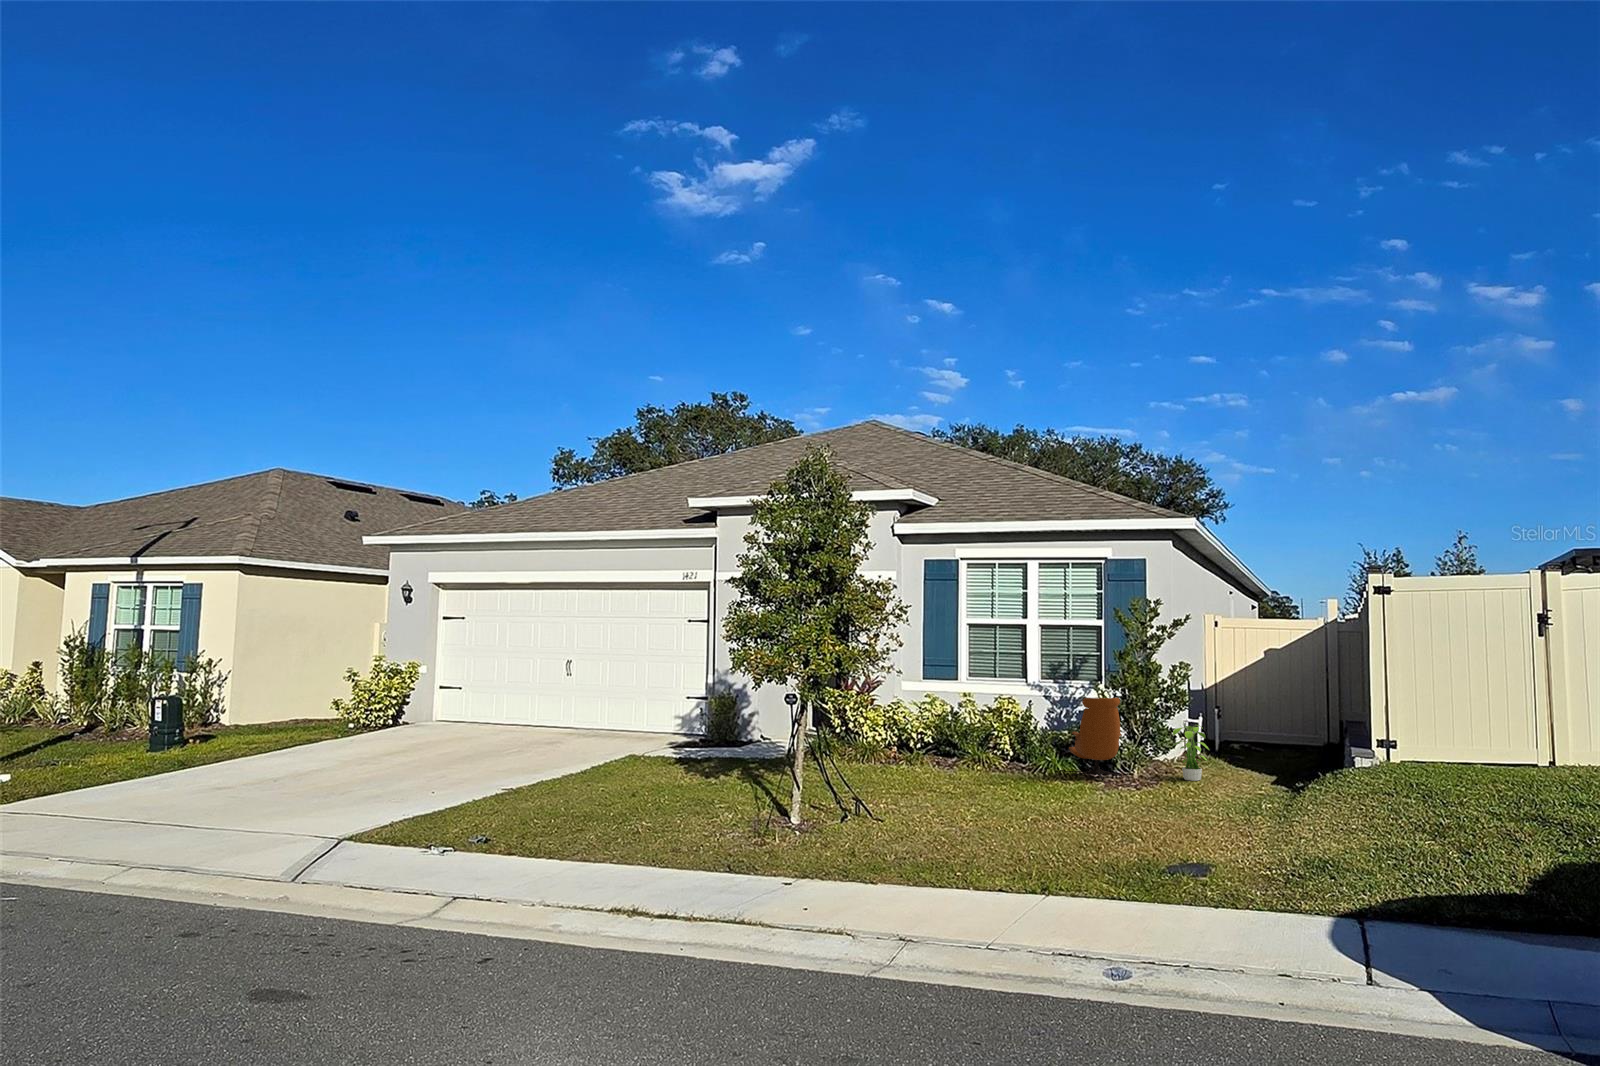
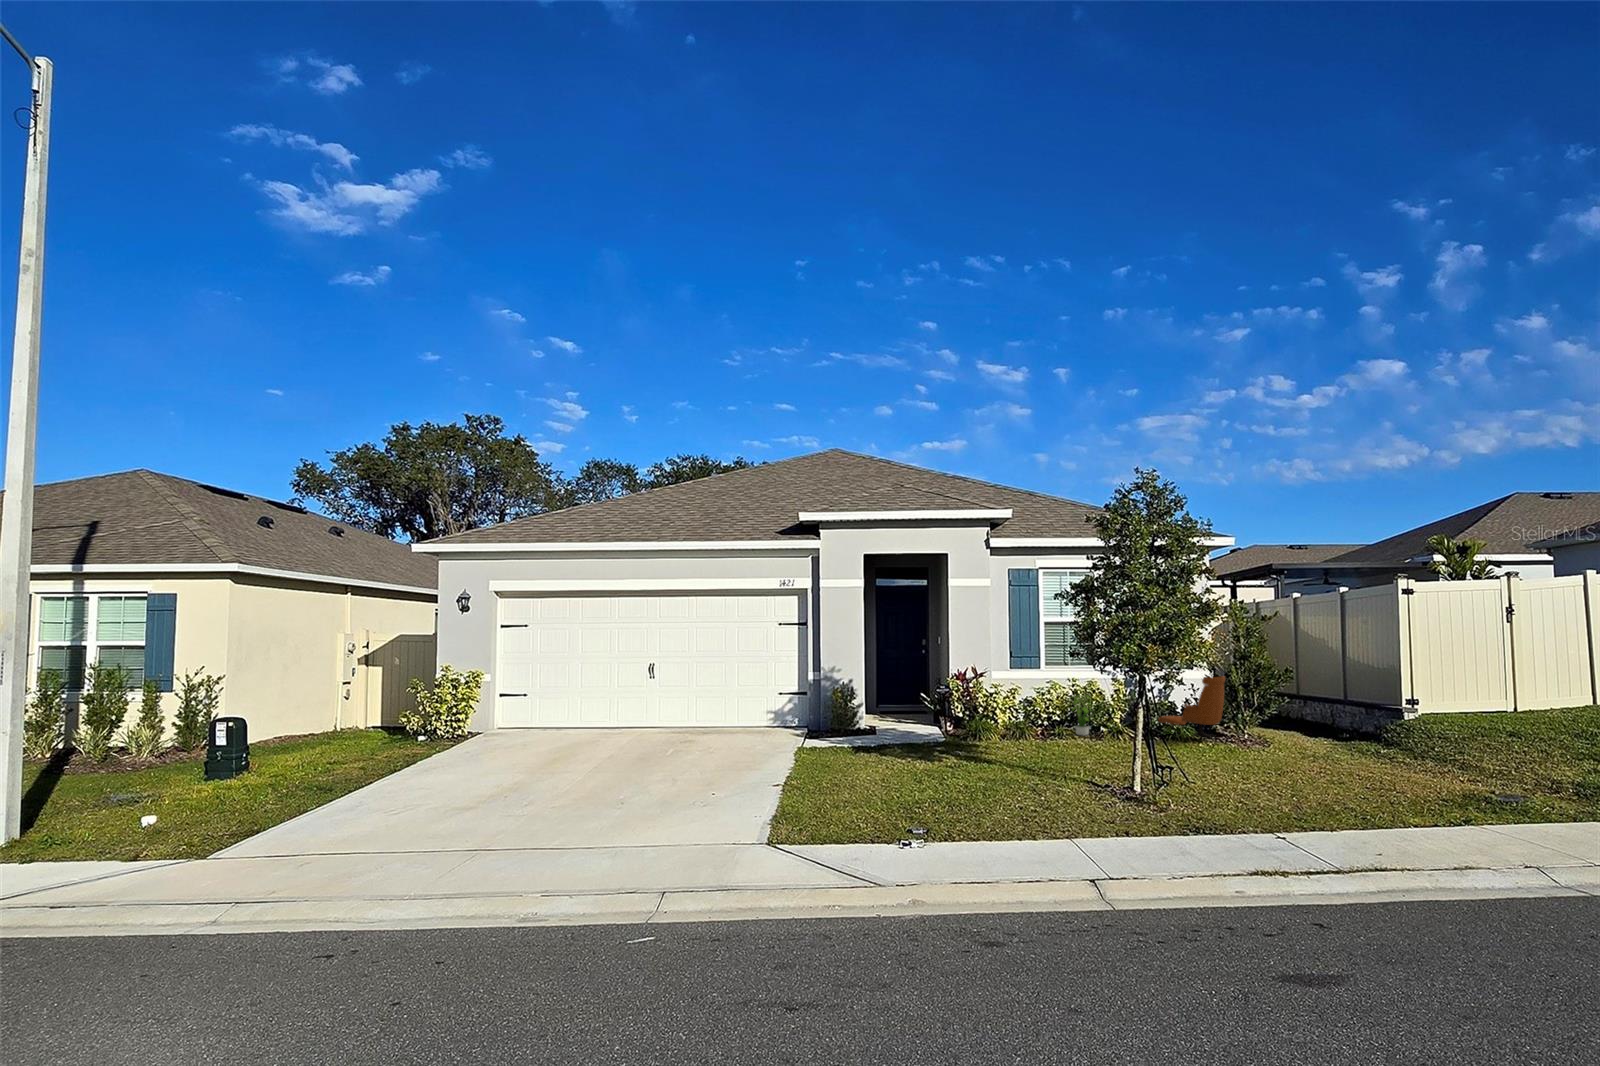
potted plant: present [1173,725,1209,781] -> present [1069,696,1089,735]

